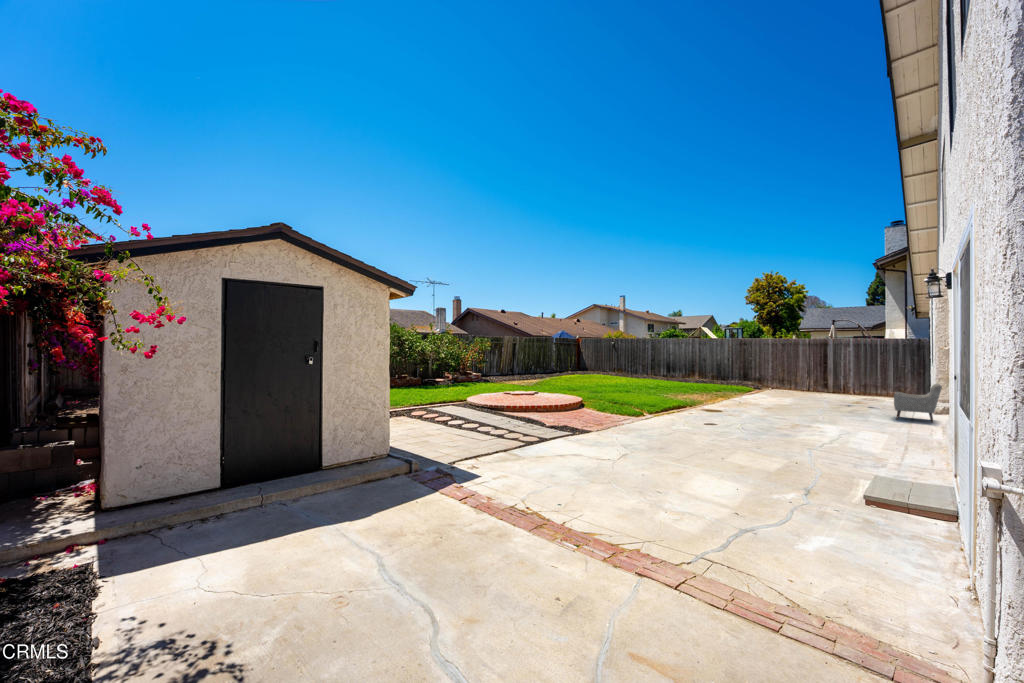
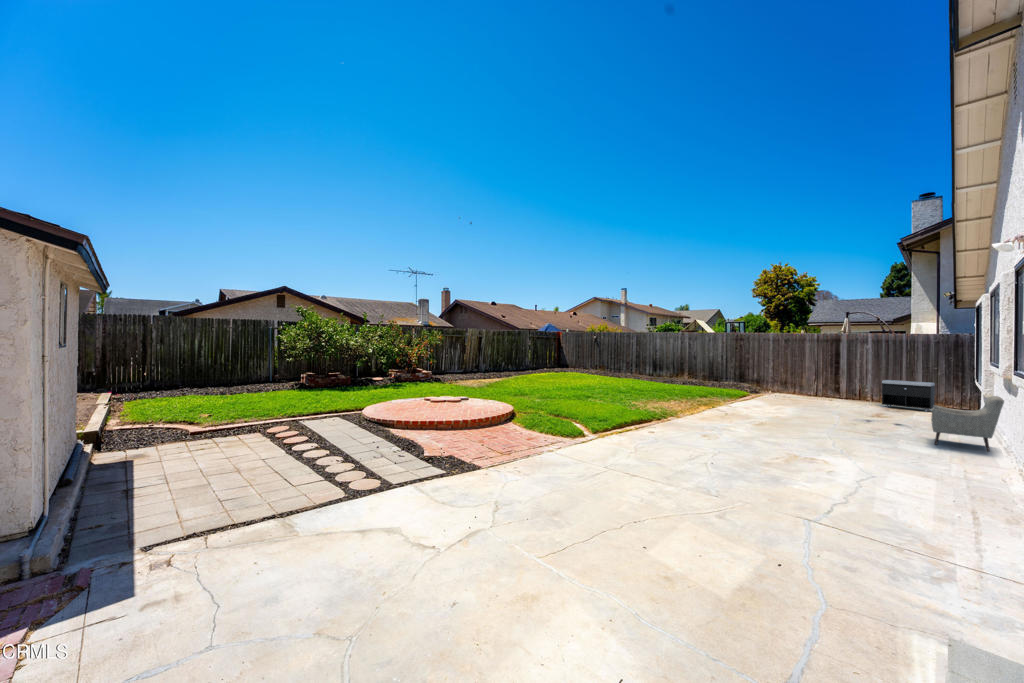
storage bench: none [861,376,902,401] -> present [882,380,935,412]

